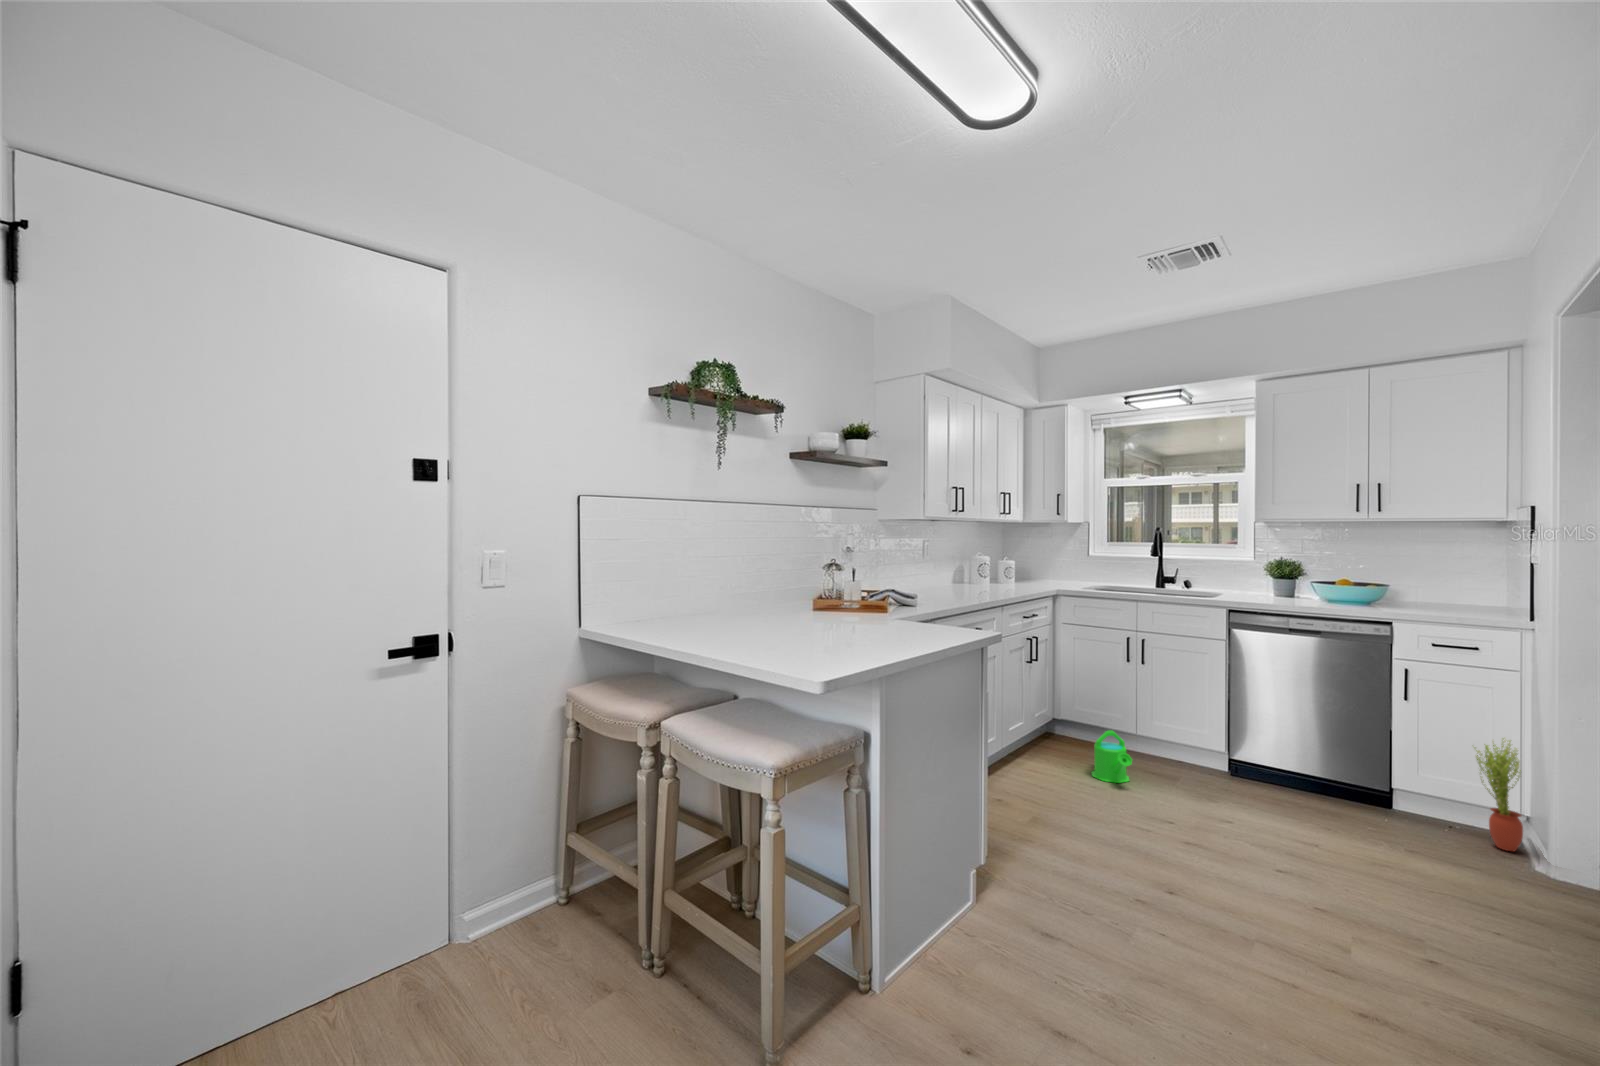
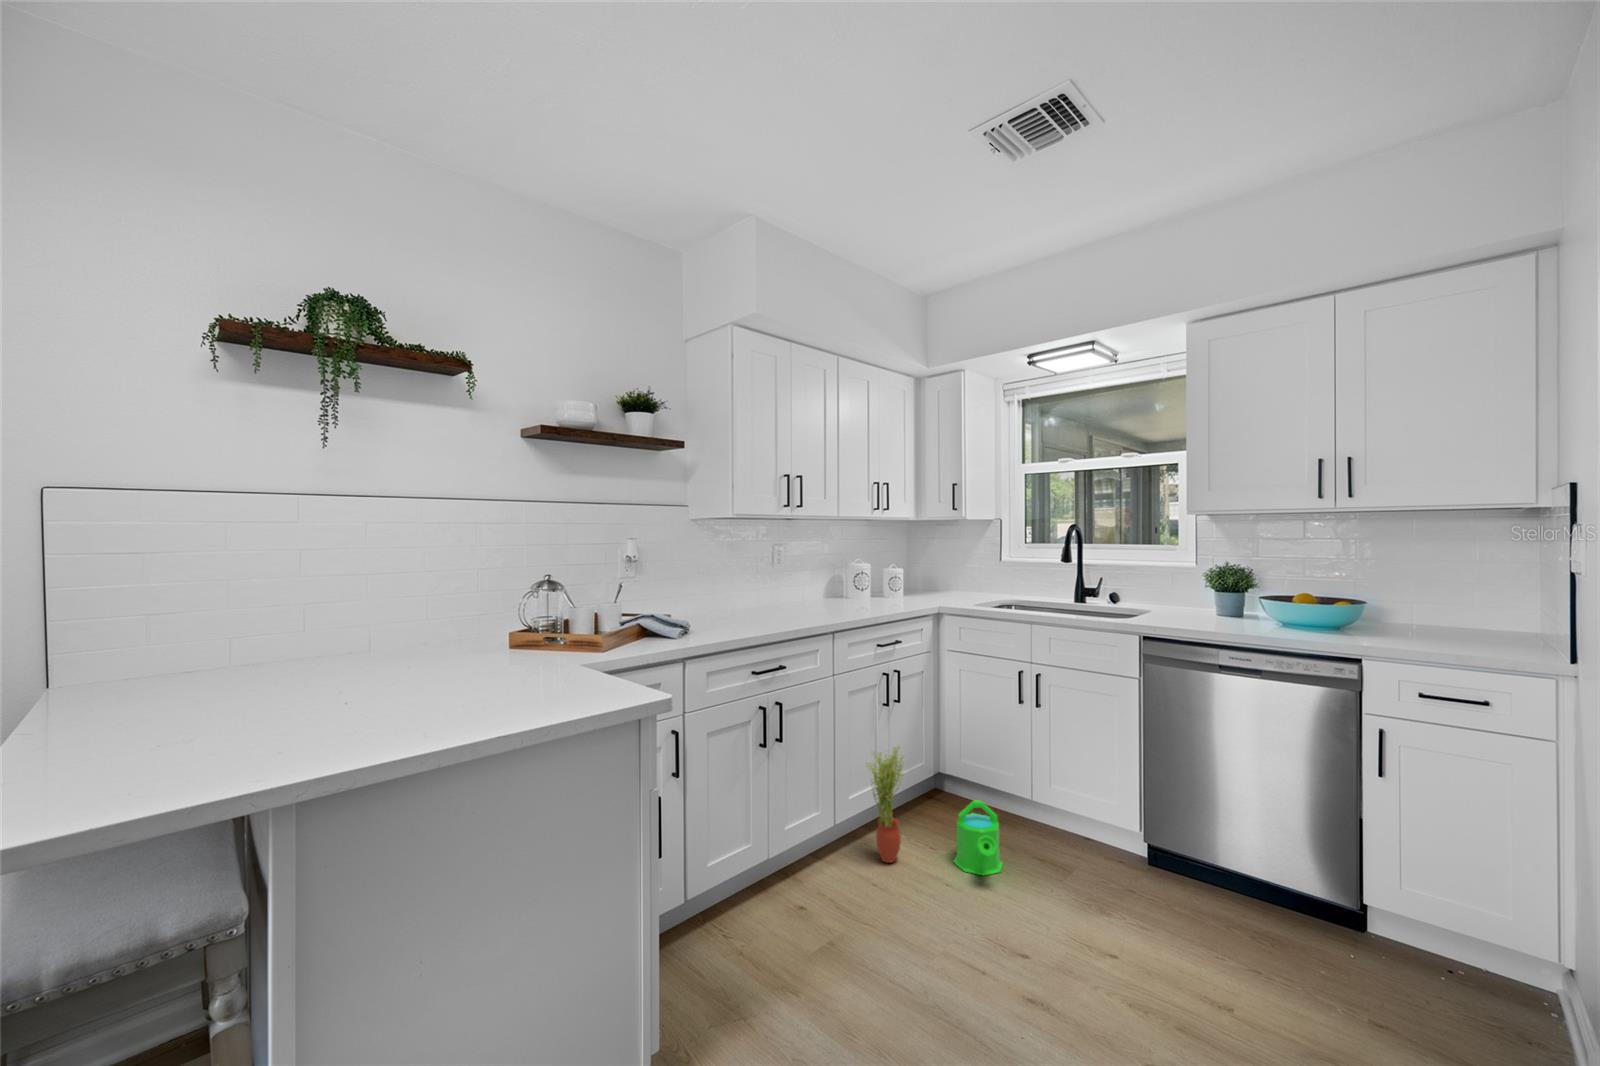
potted plant: present [1476,741,1523,851] -> present [866,746,903,863]

